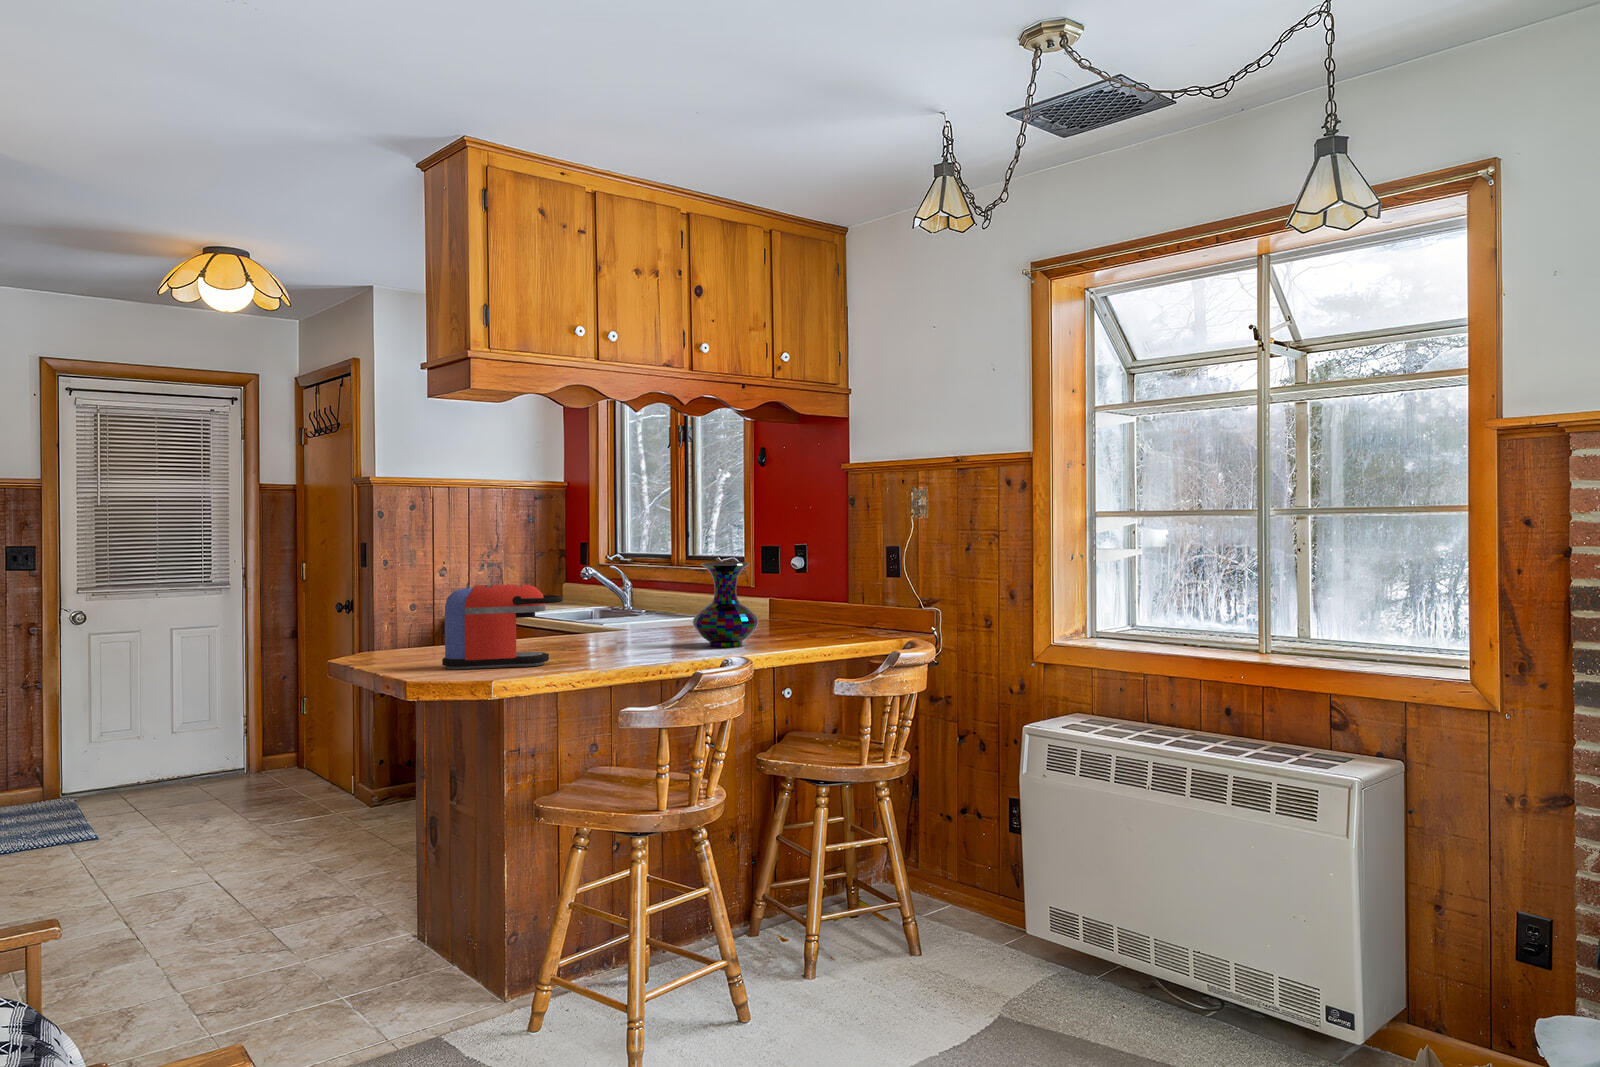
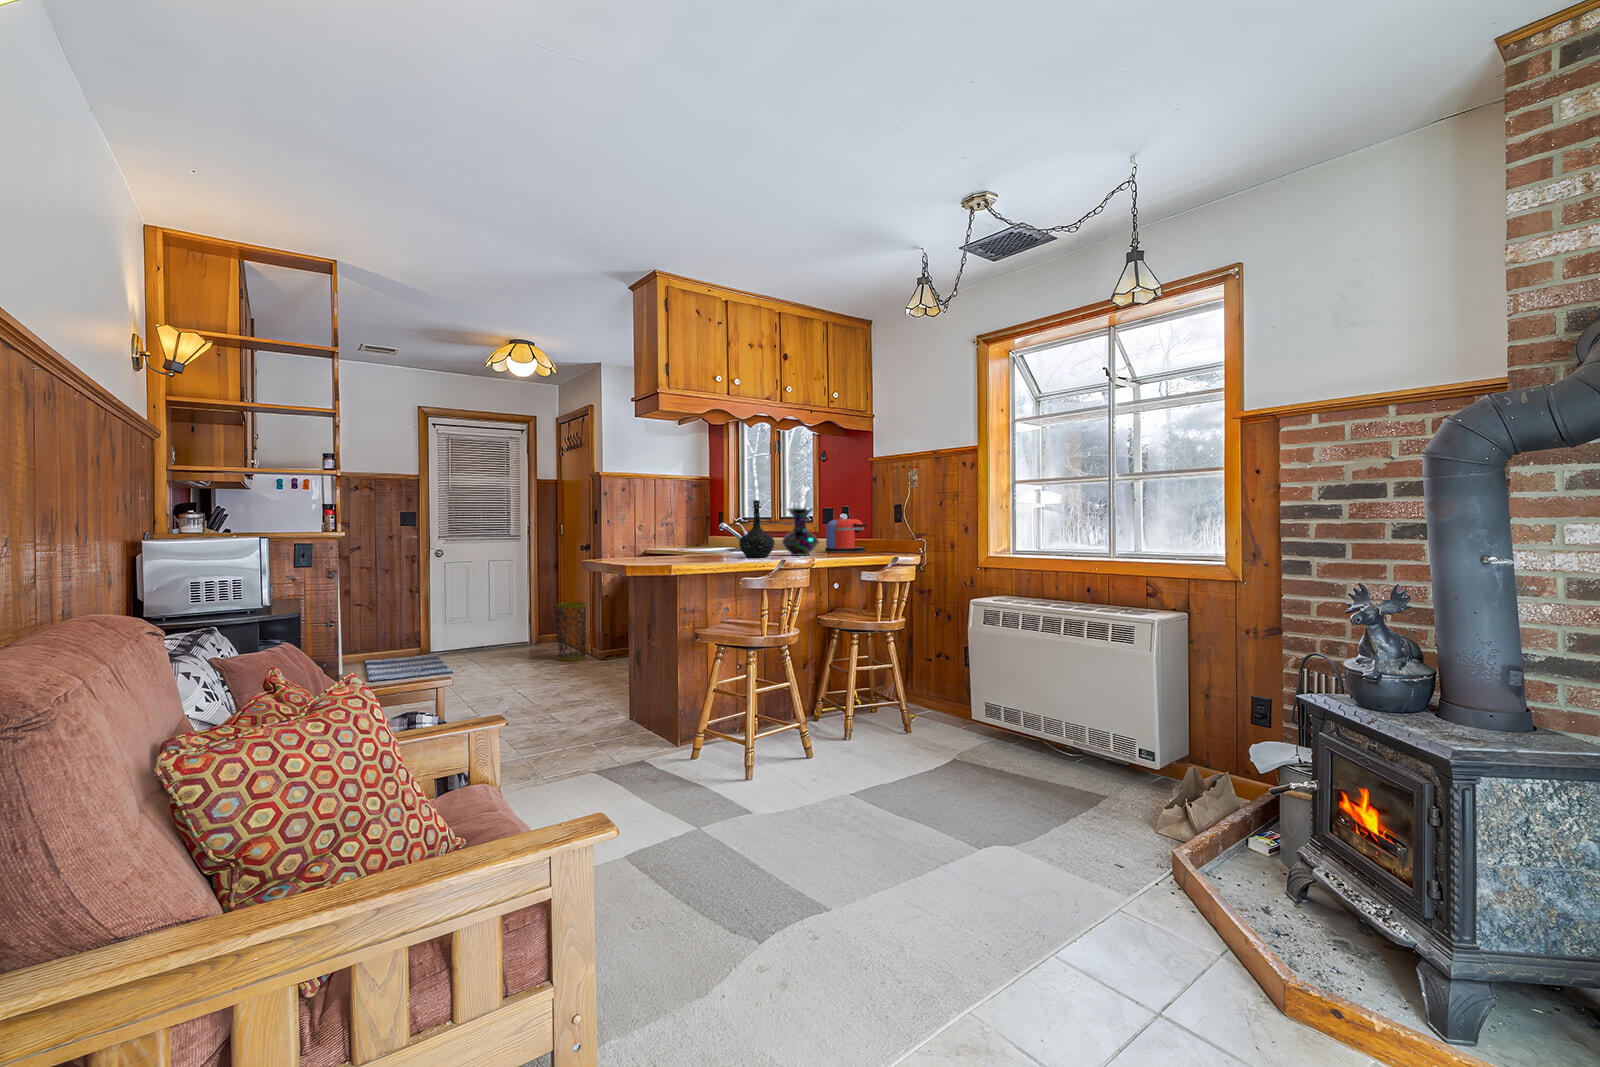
bottle: none [616,555,681,660] -> present [739,500,775,558]
coffee maker: present [442,584,563,669] -> present [825,519,867,552]
trash can: none [294,702,346,807] -> present [557,602,586,661]

